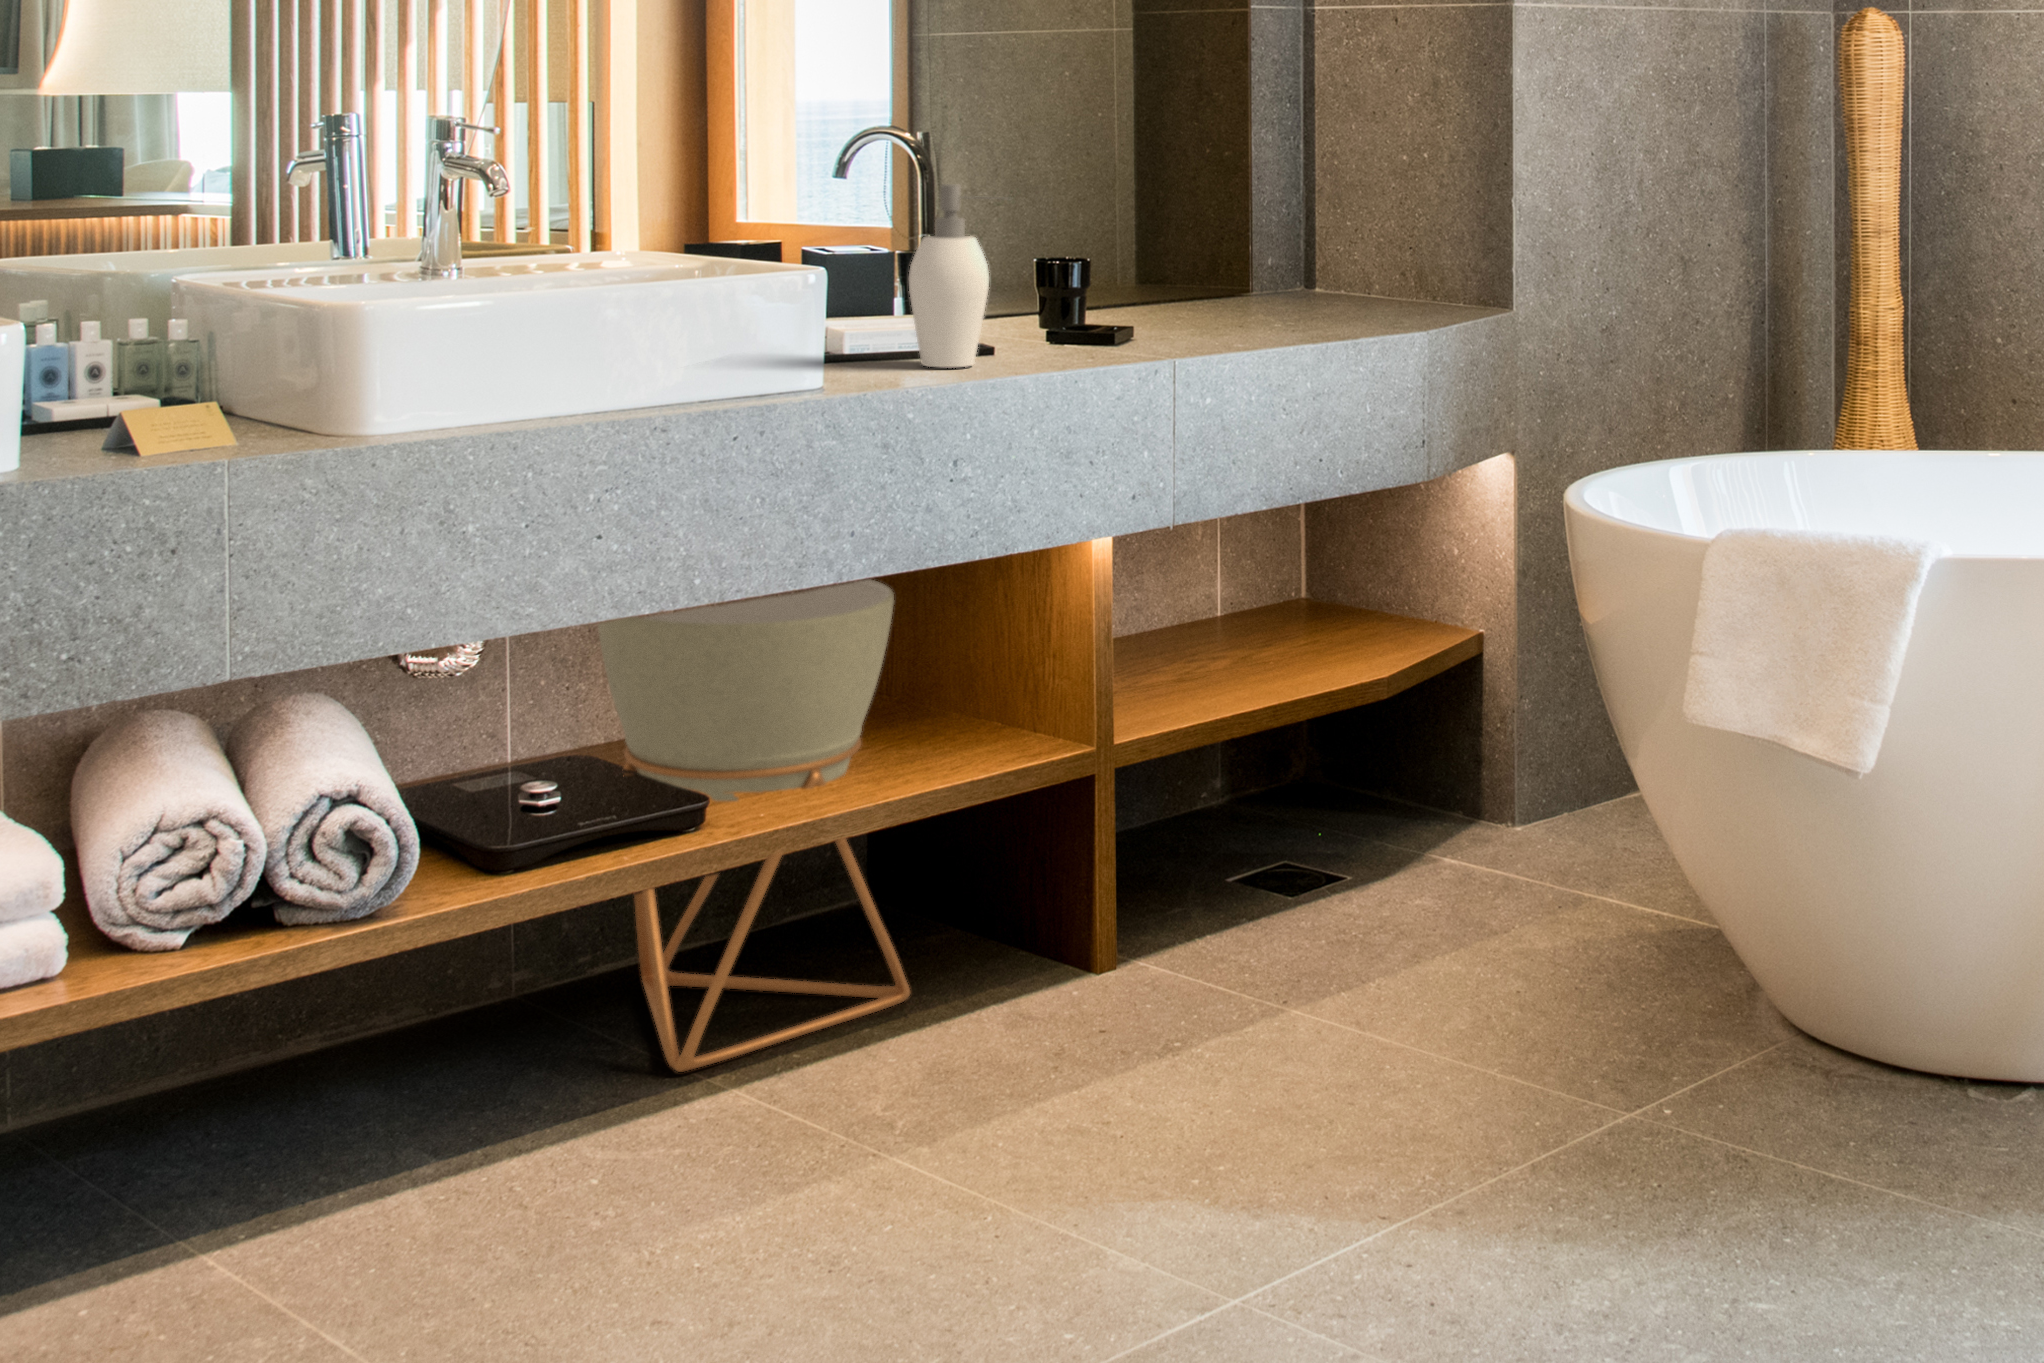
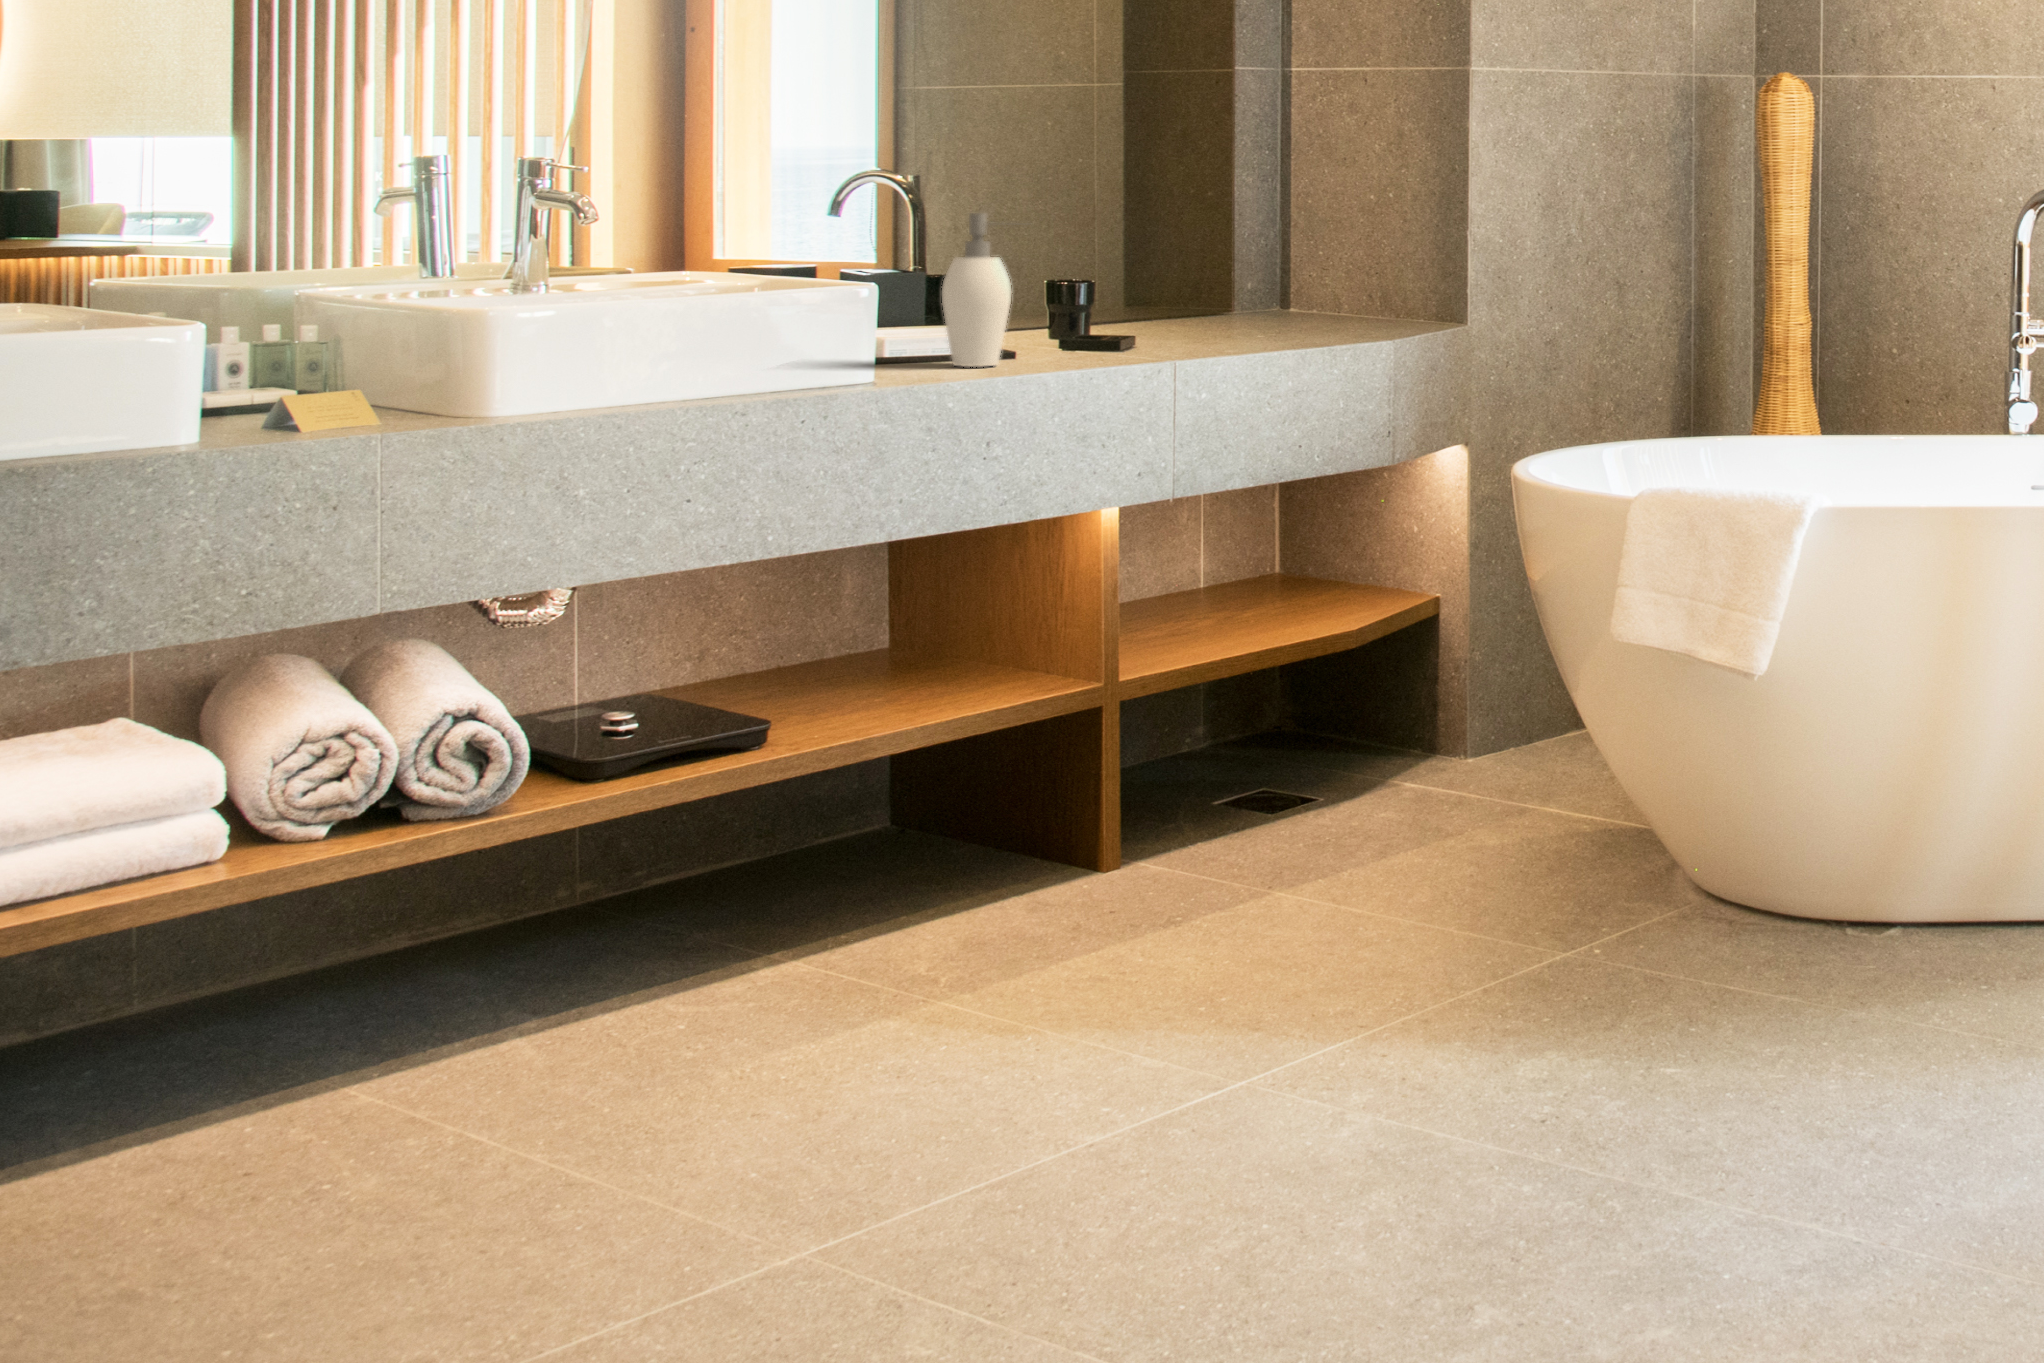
planter: present [598,579,910,1072] -> none [669,544,943,958]

